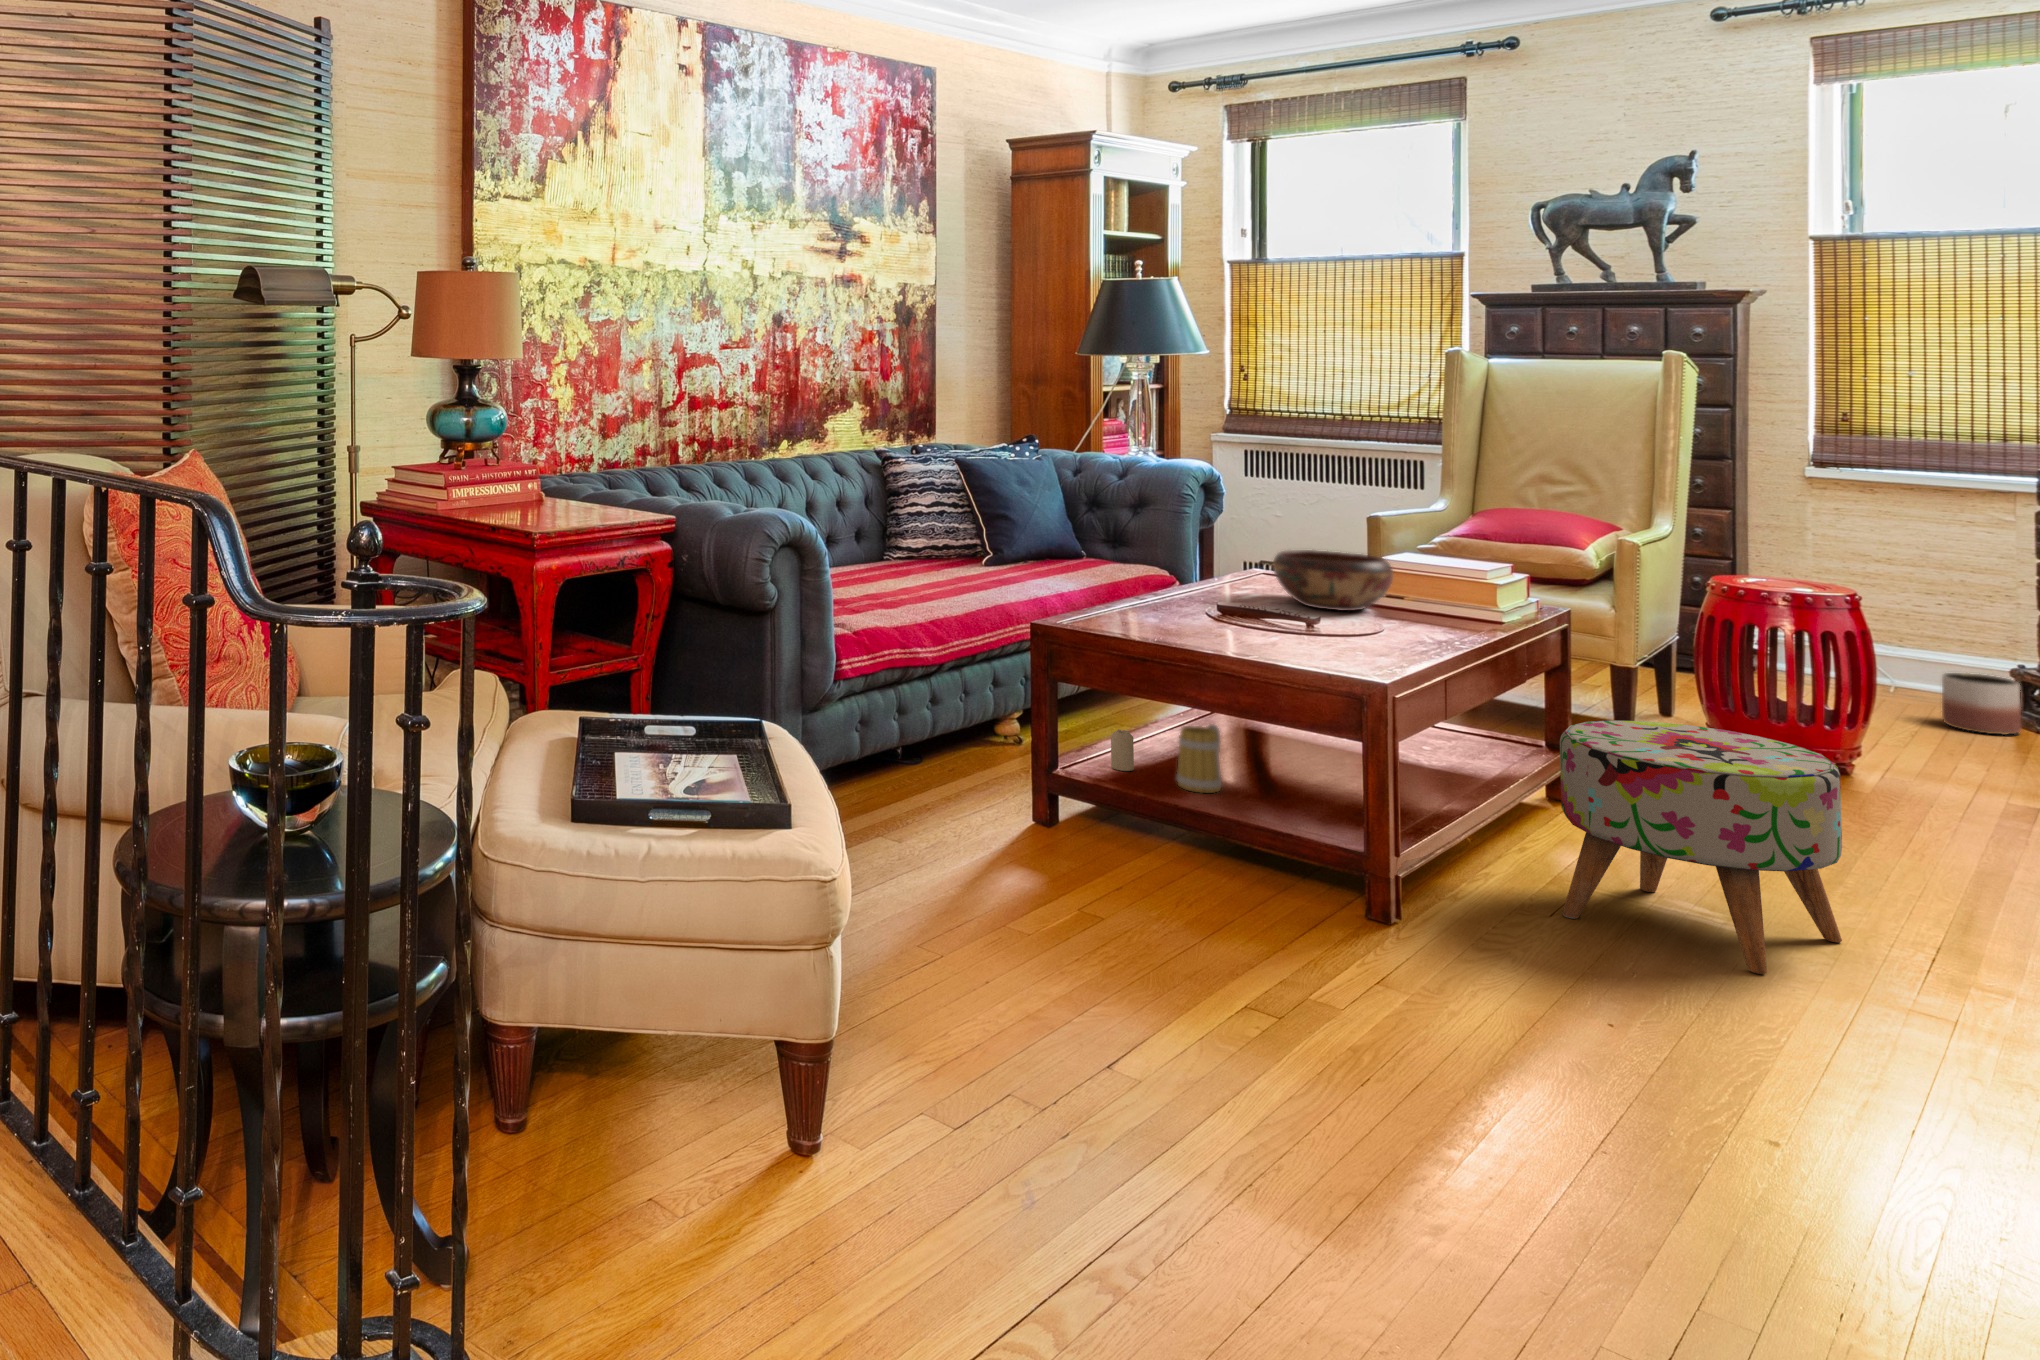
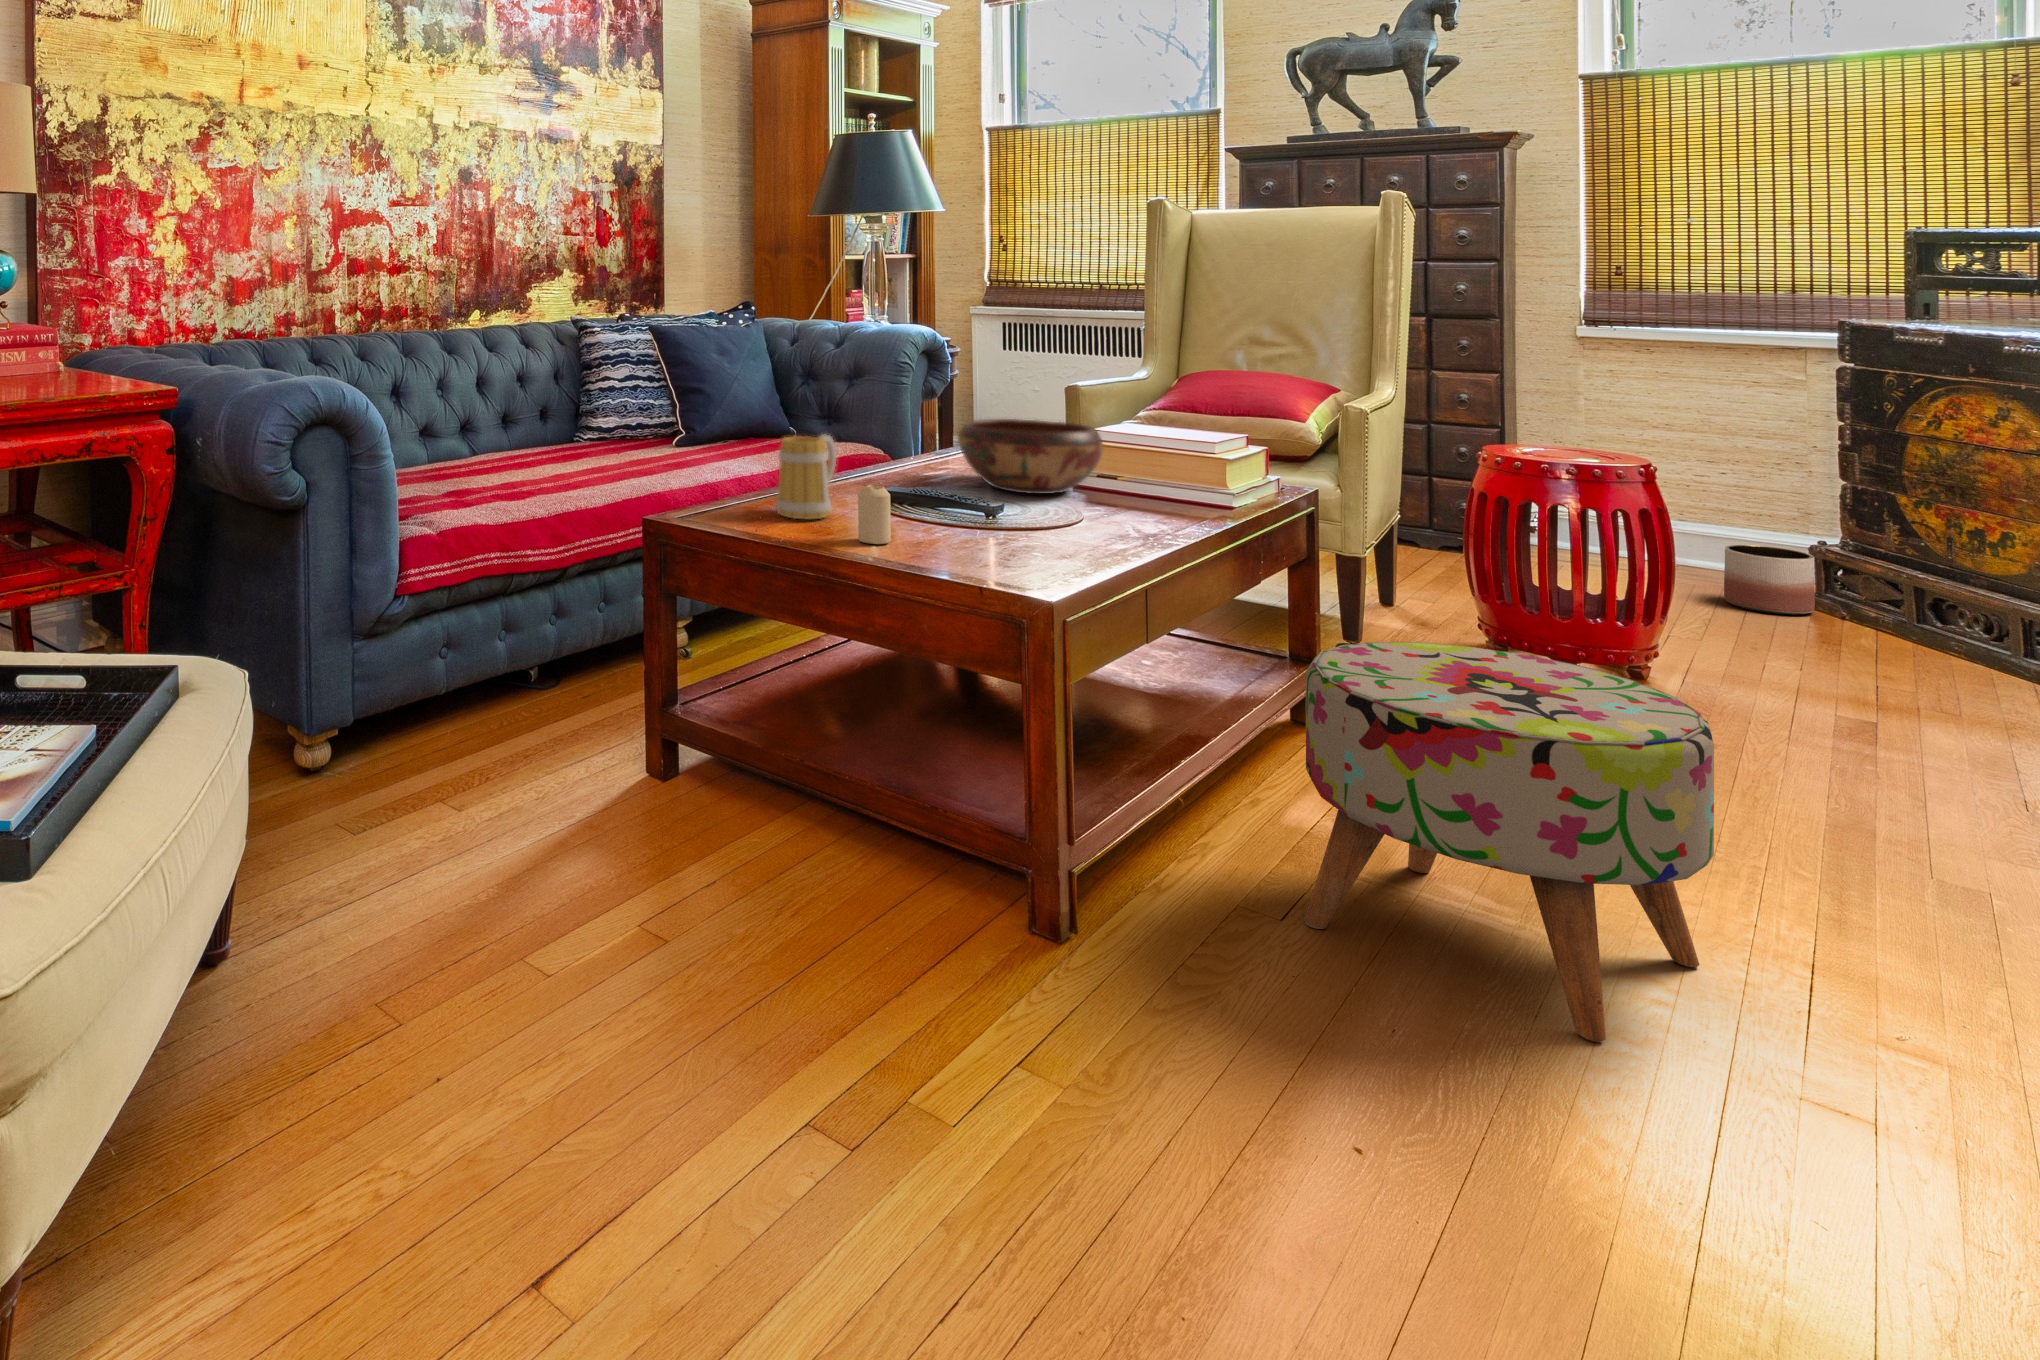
mug: present [1176,724,1222,793] -> present [776,435,836,519]
candle: present [1111,729,1134,771] -> present [858,485,891,544]

